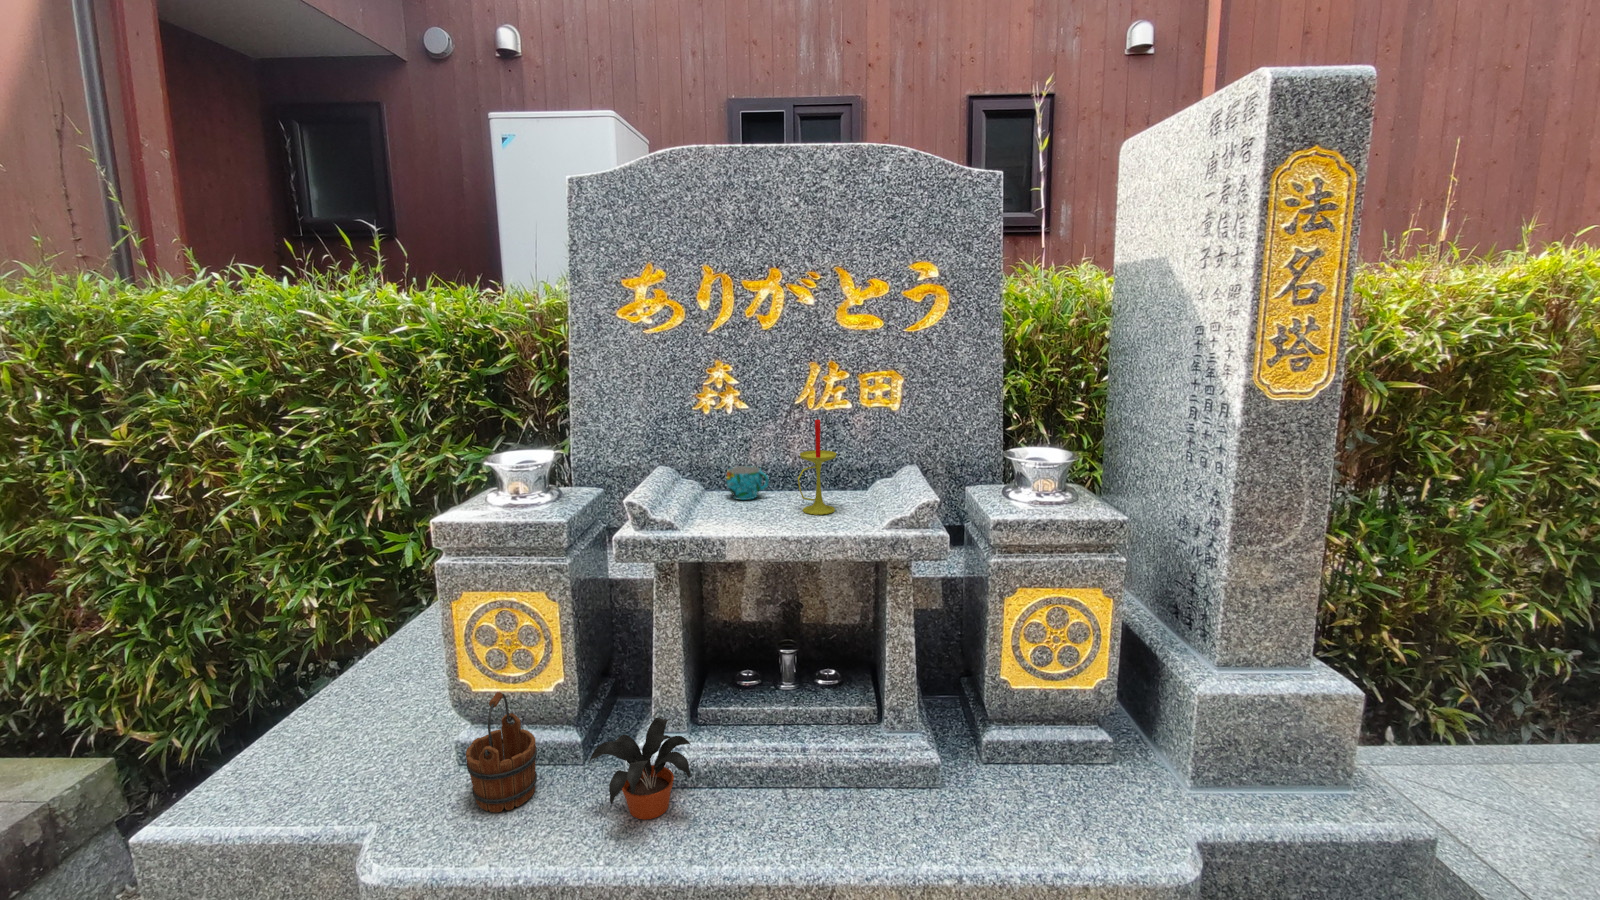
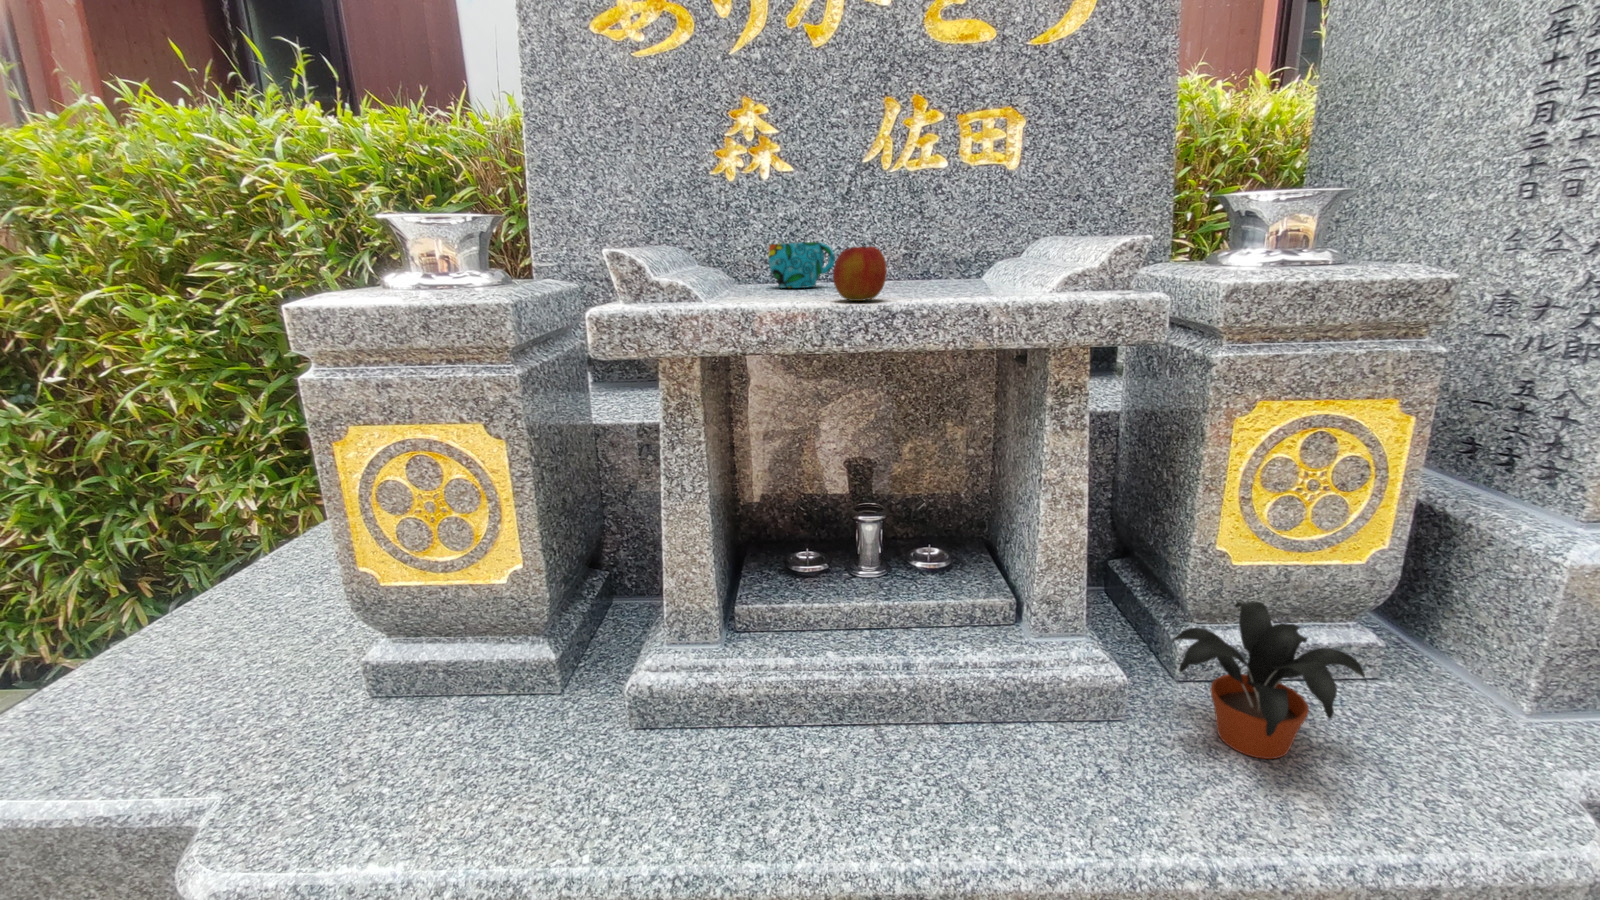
candle: present [798,420,837,515] -> none [891,129,952,292]
apple: none [758,497,790,530] -> present [833,246,887,301]
wooden bucket: present [466,692,537,812] -> none [363,582,486,773]
potted plant: present [589,718,691,819] -> present [1171,601,1365,759]

